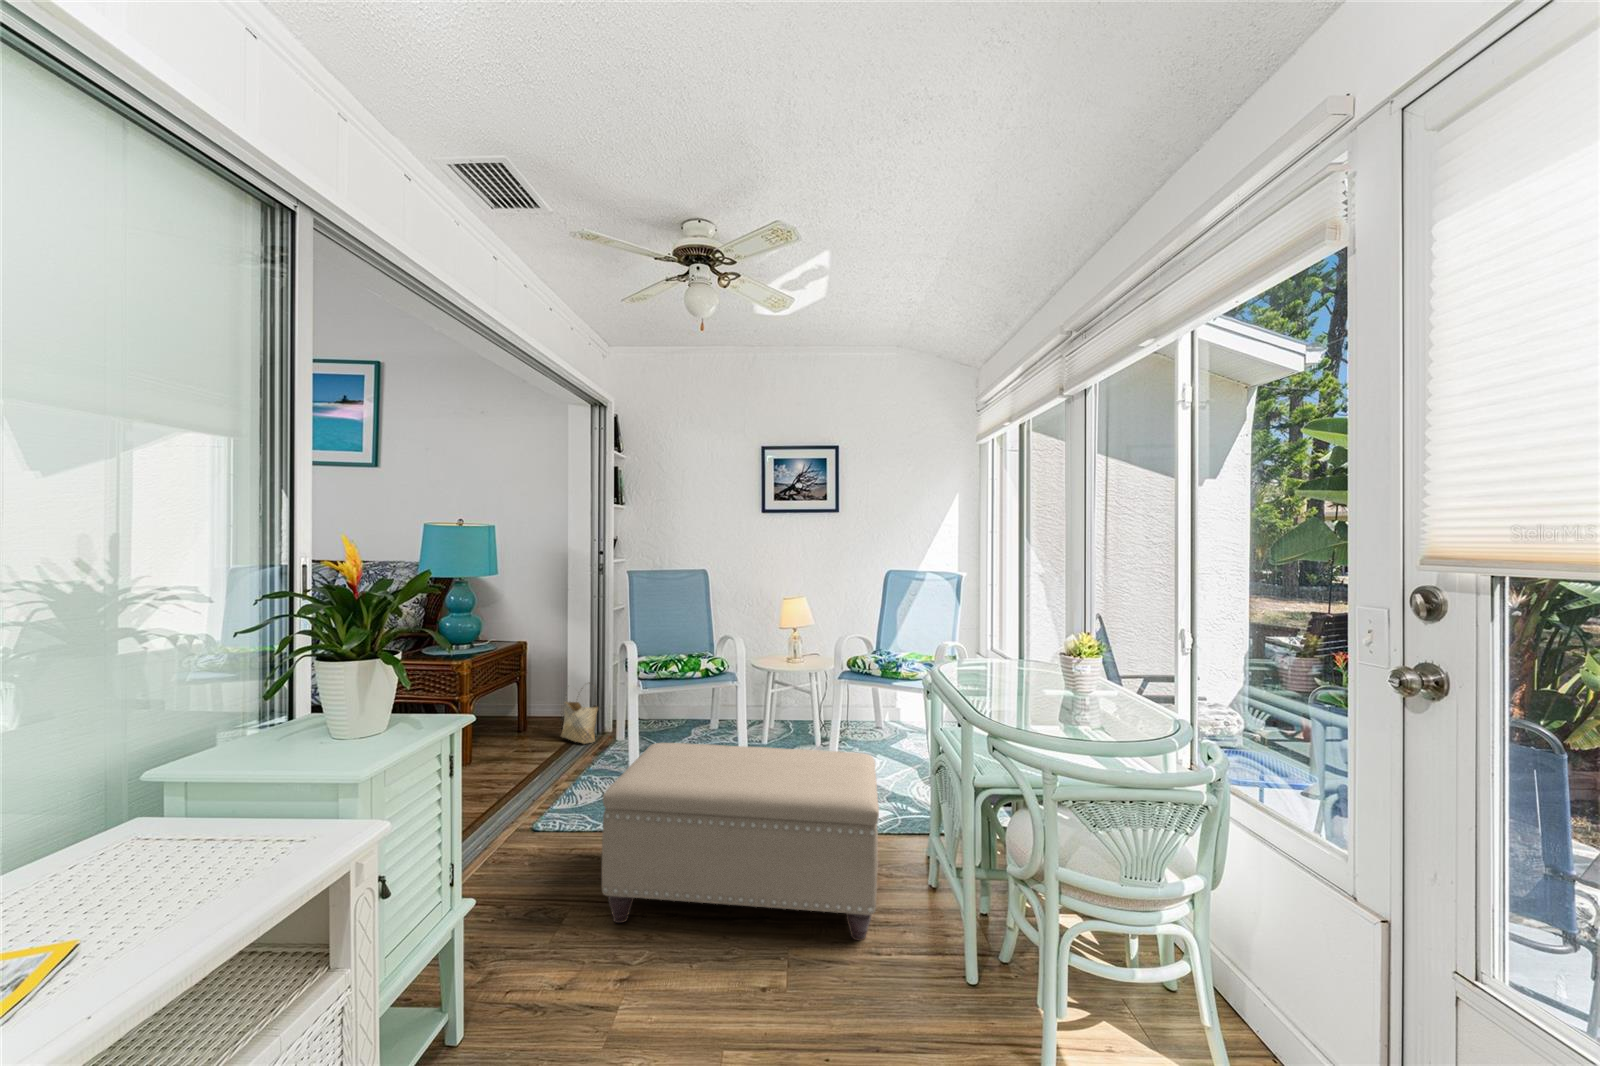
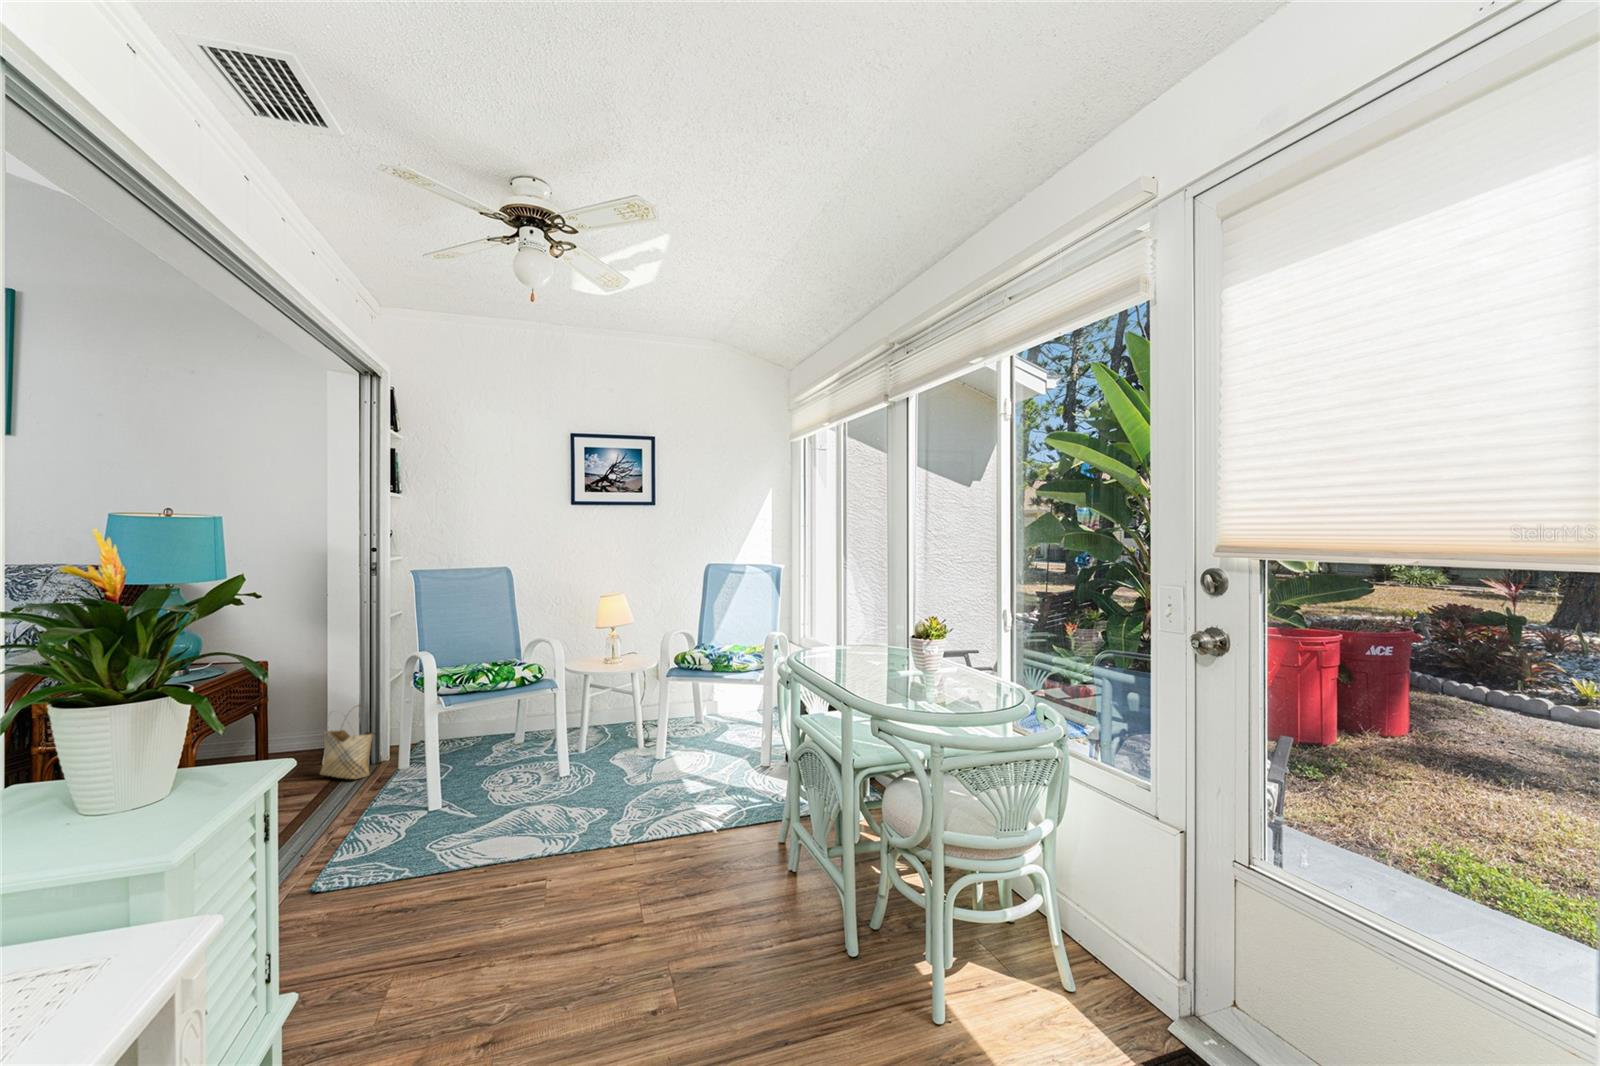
ottoman: present [602,743,879,940] -> none [441,751,758,980]

